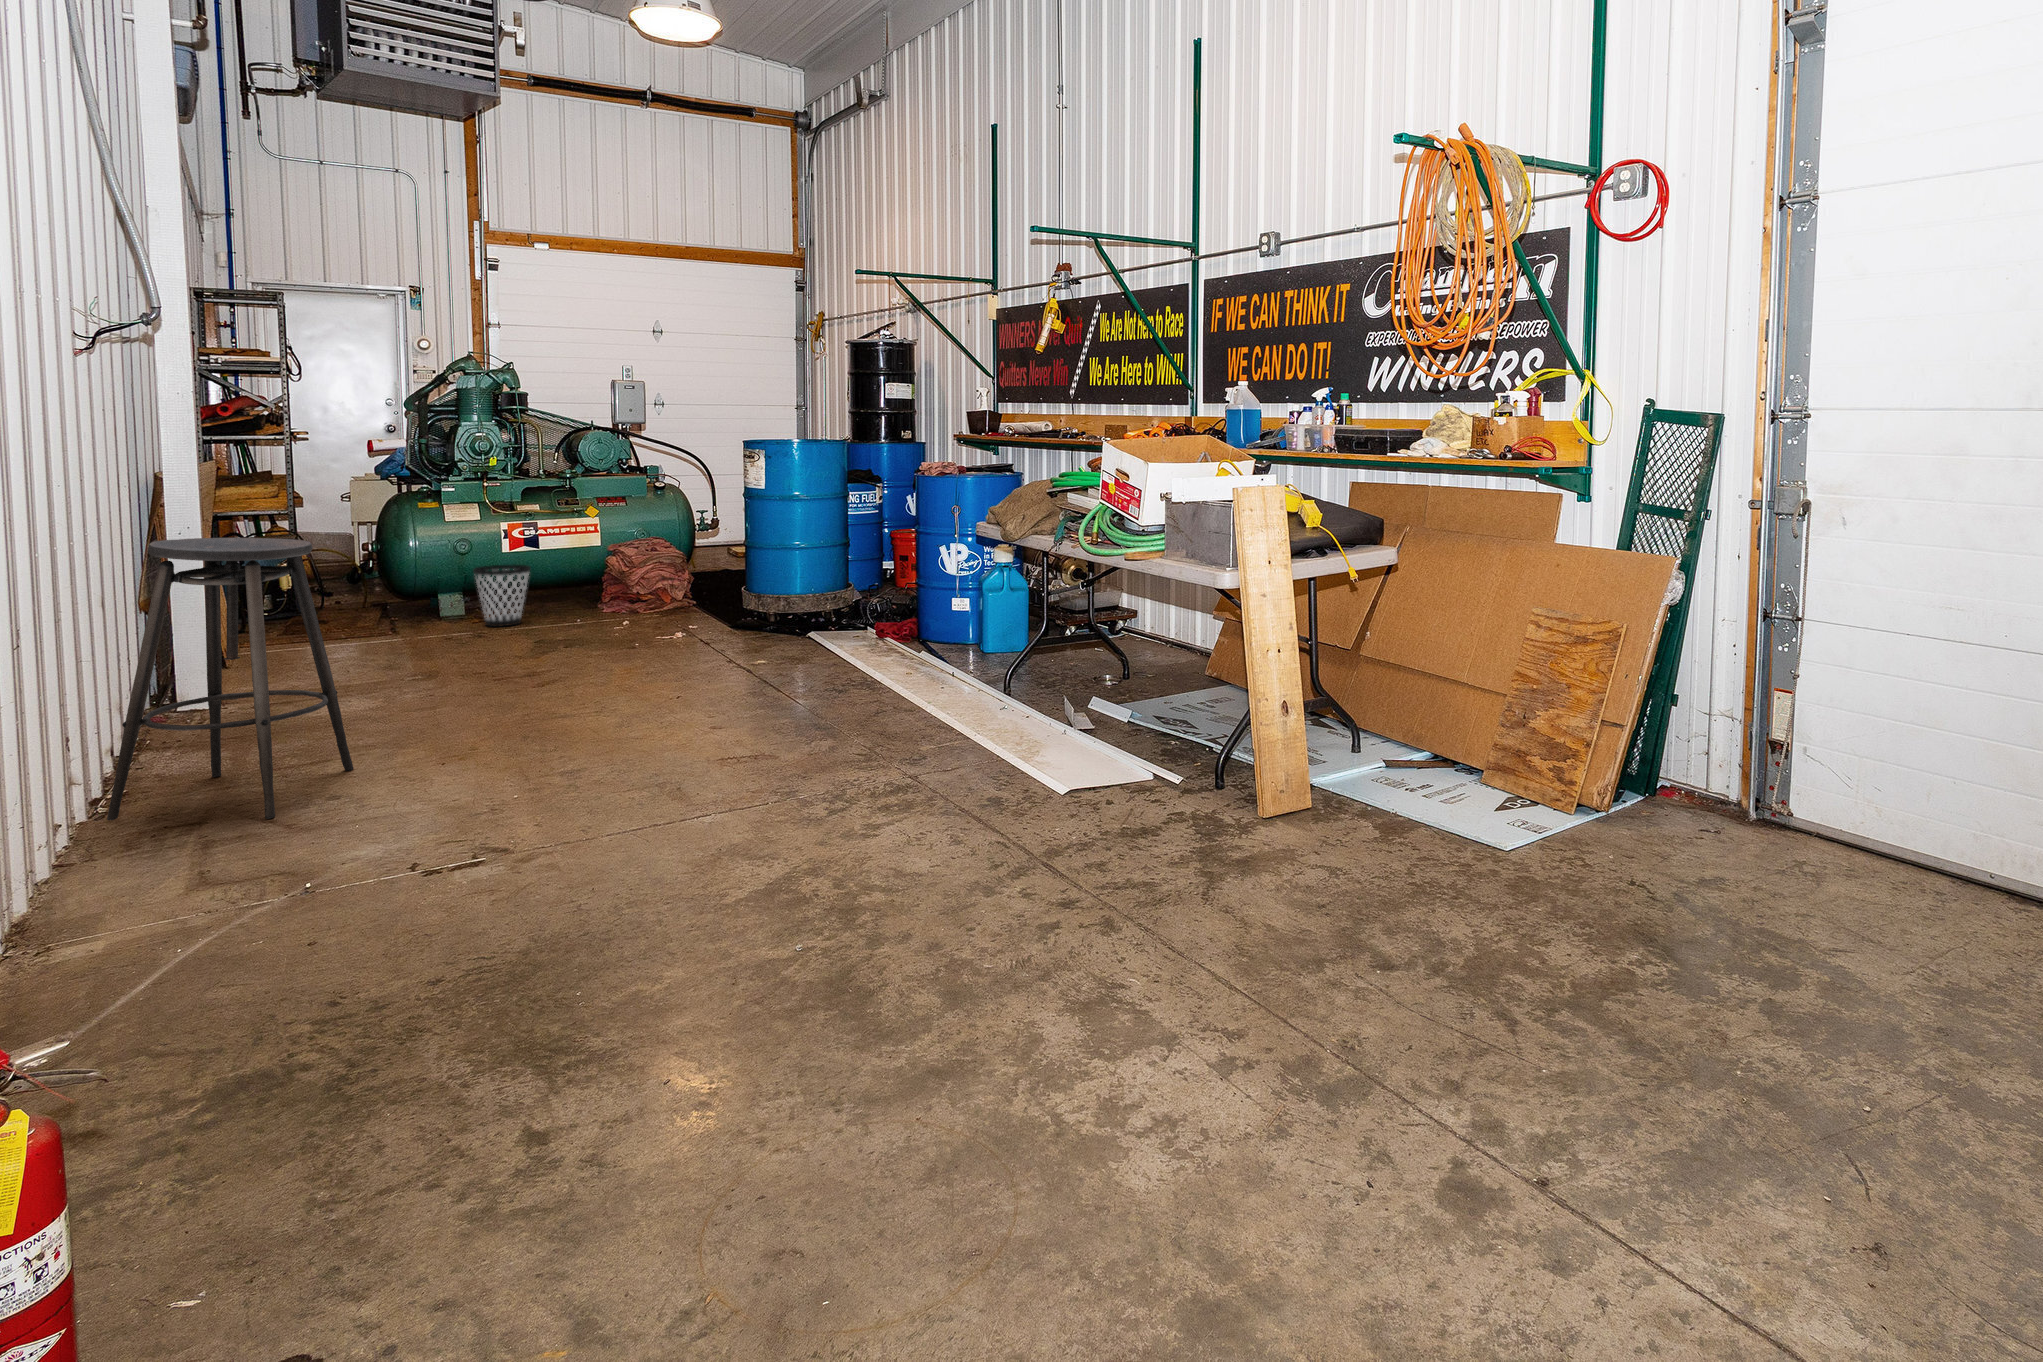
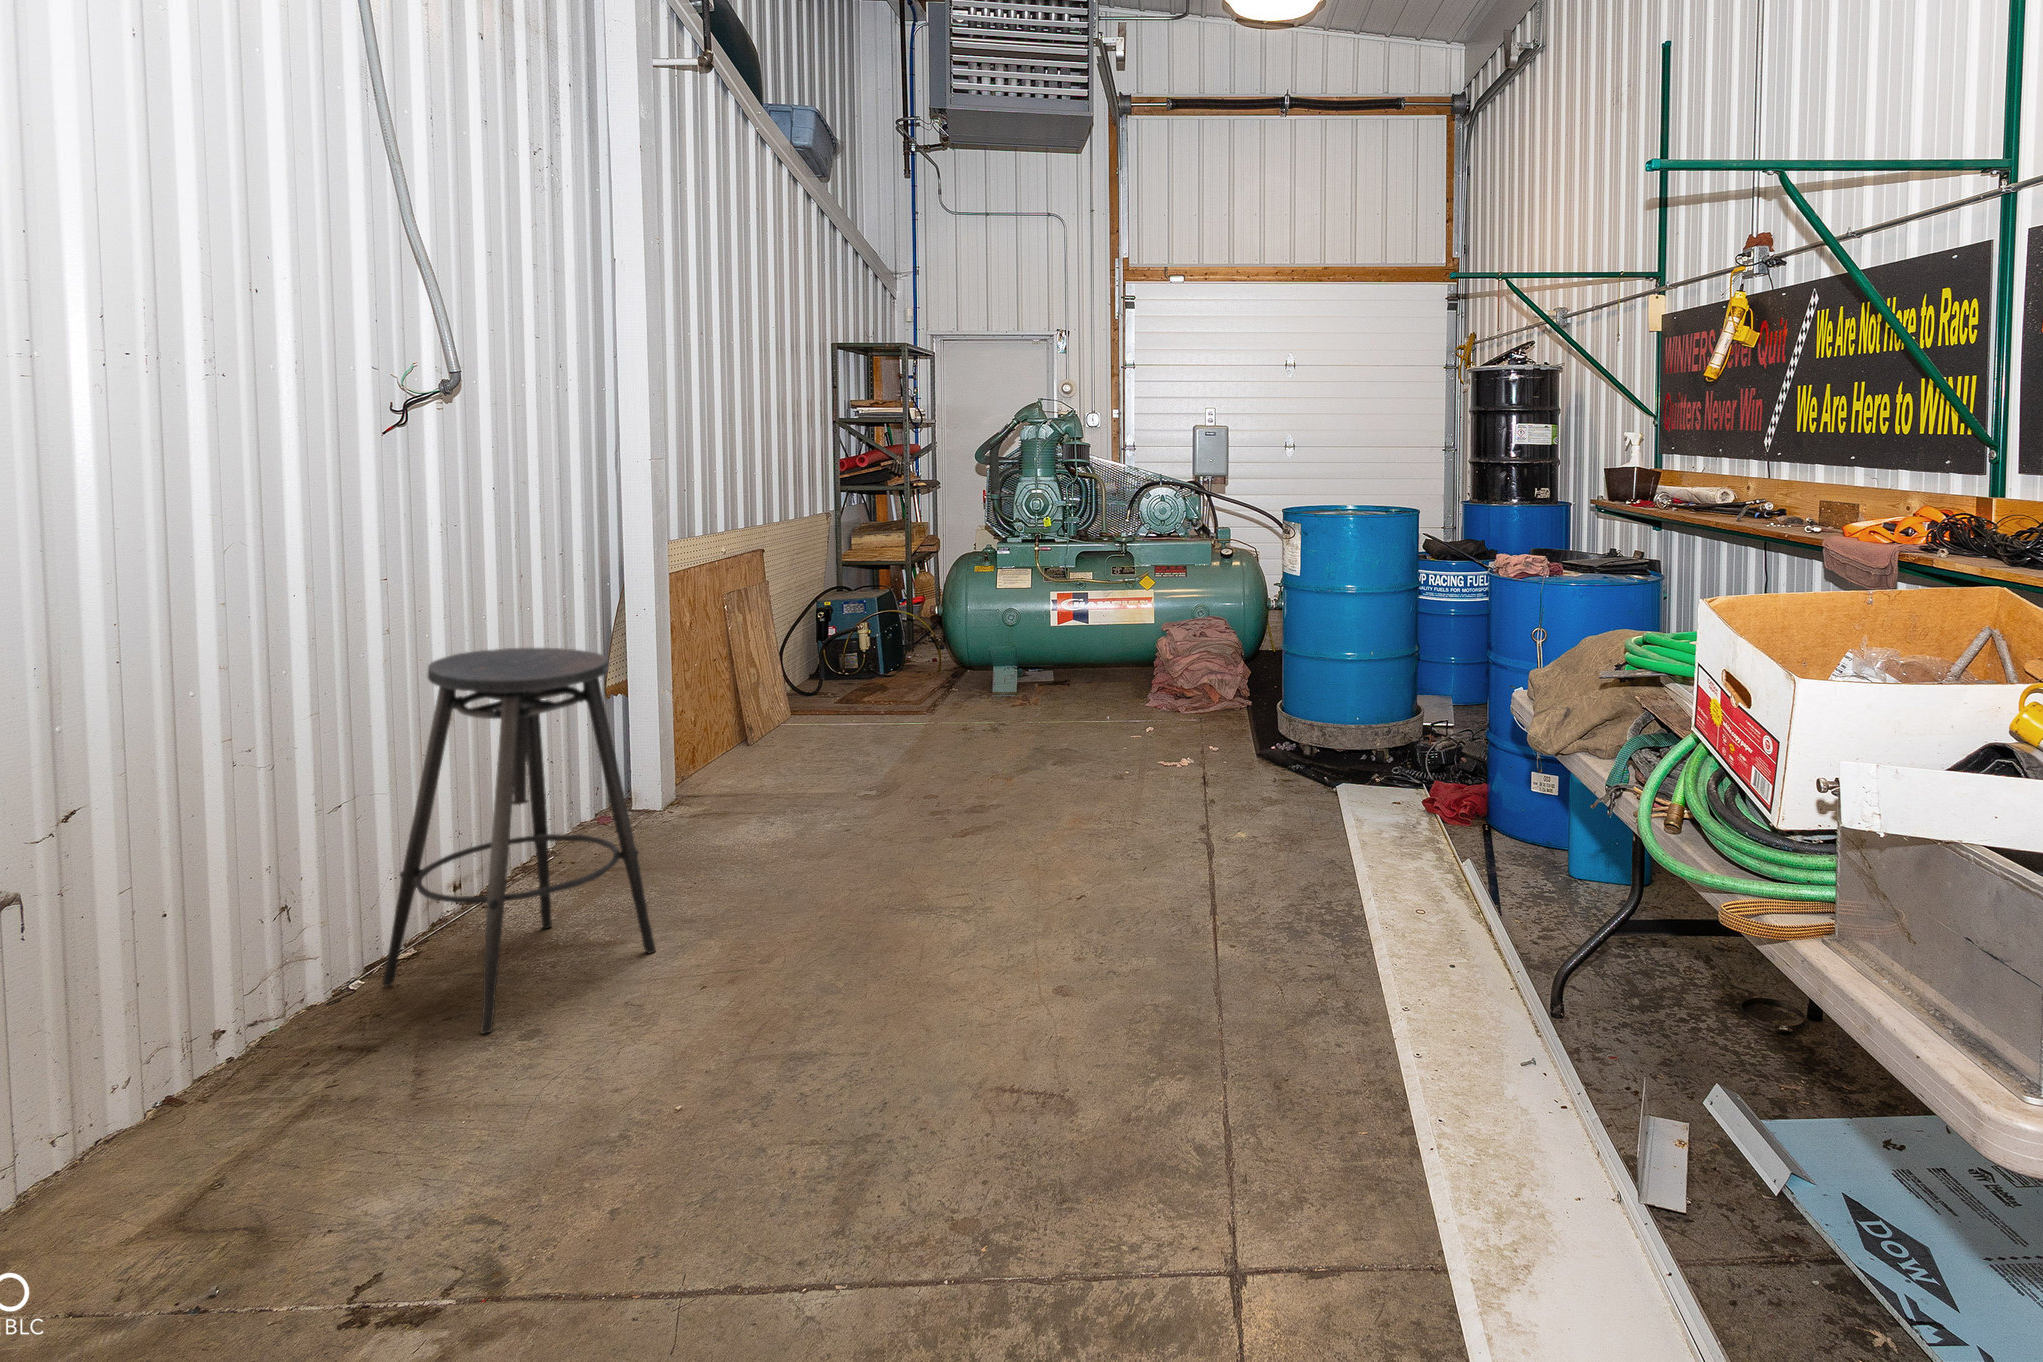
wastebasket: present [473,565,531,626] -> none [1004,643,1063,717]

